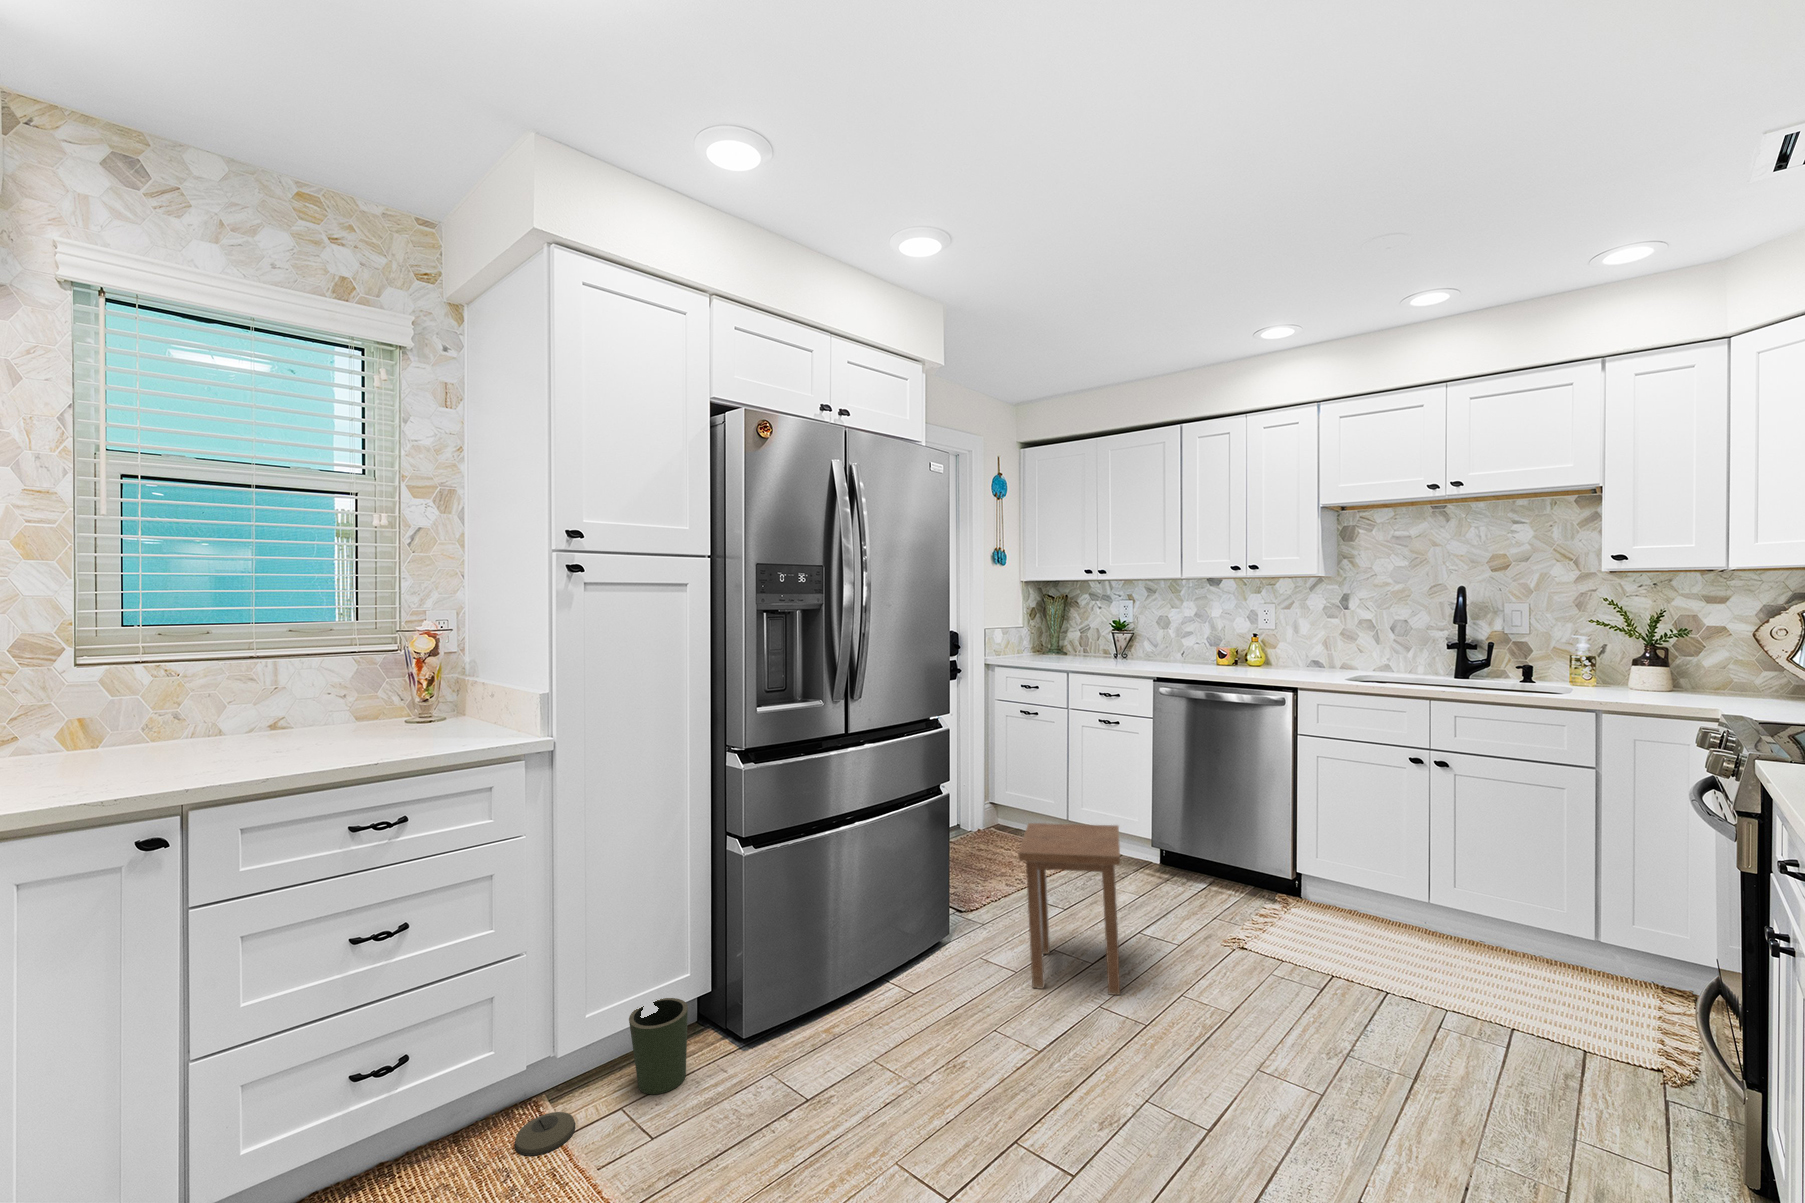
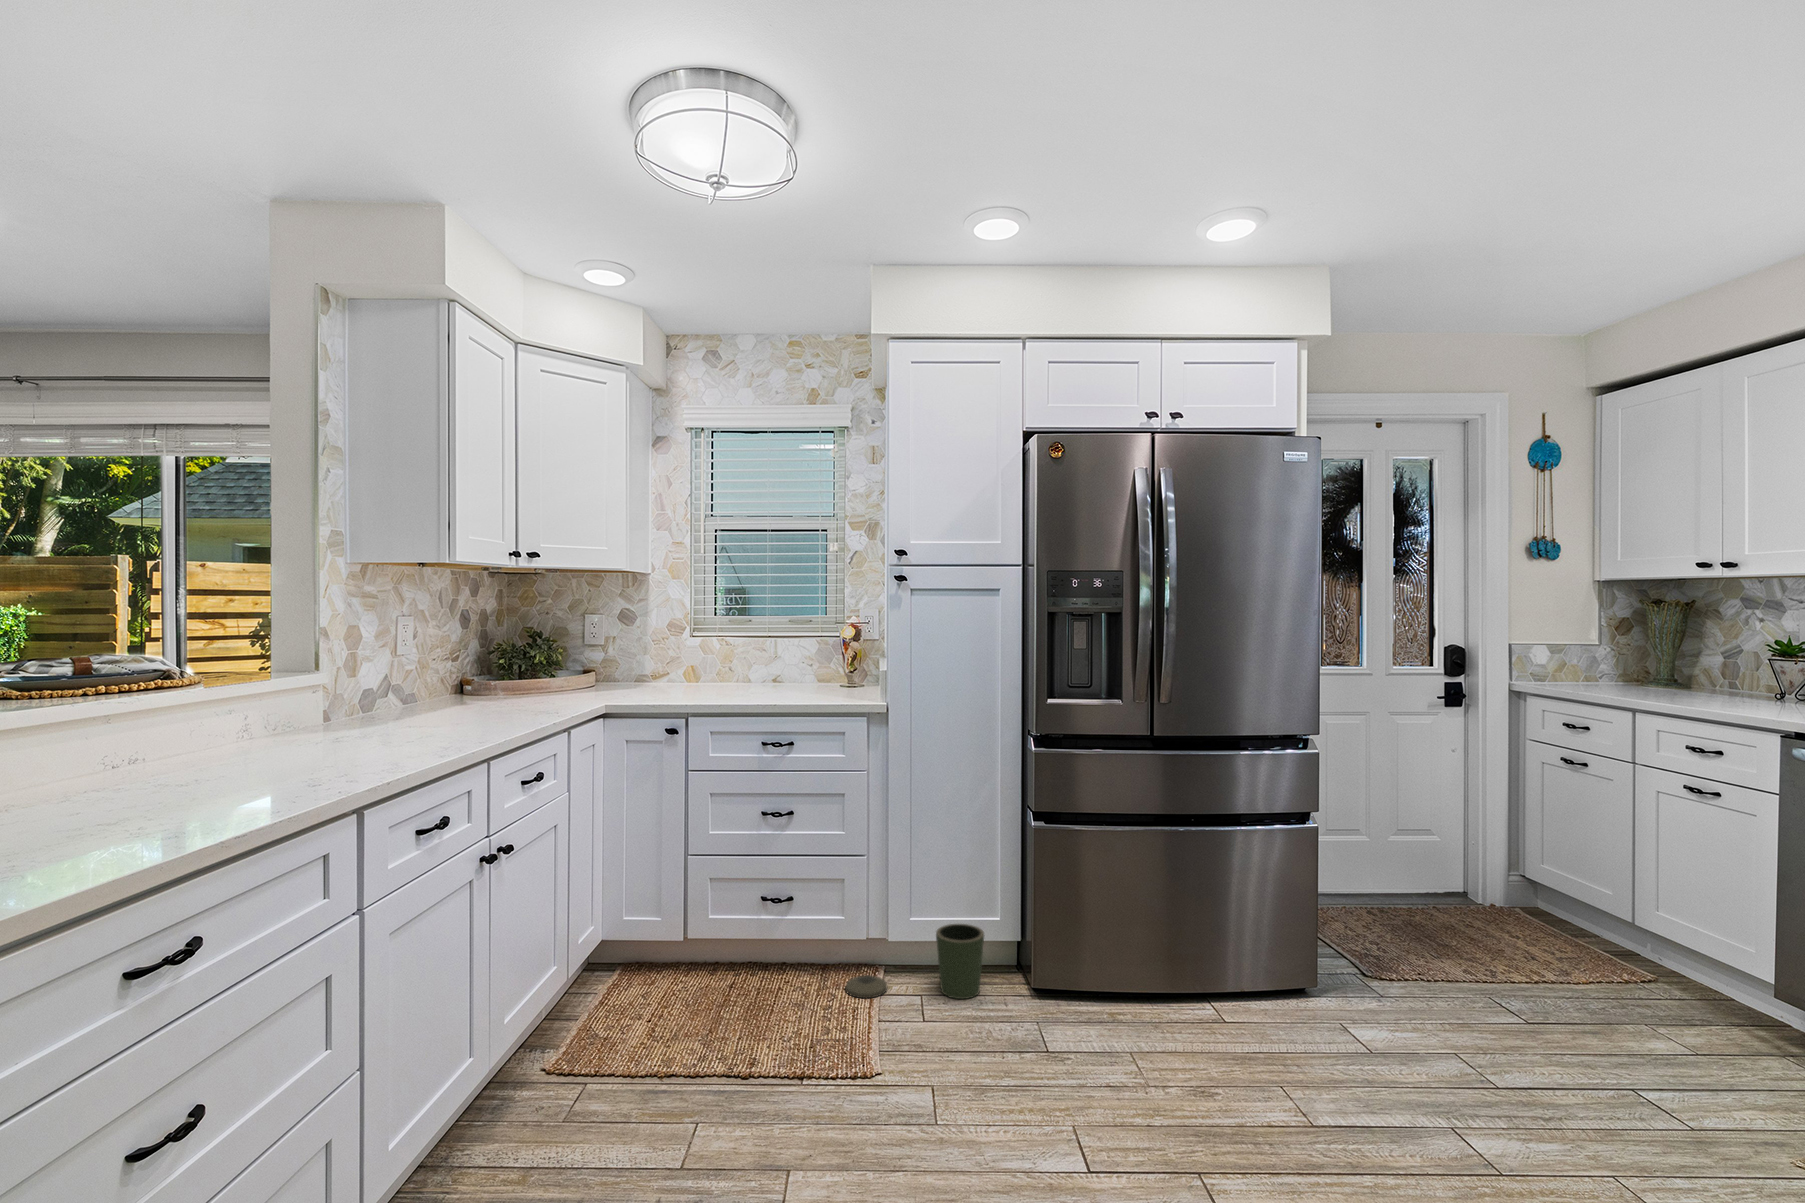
stool: present [1018,823,1120,995] -> none [1355,881,1549,1126]

